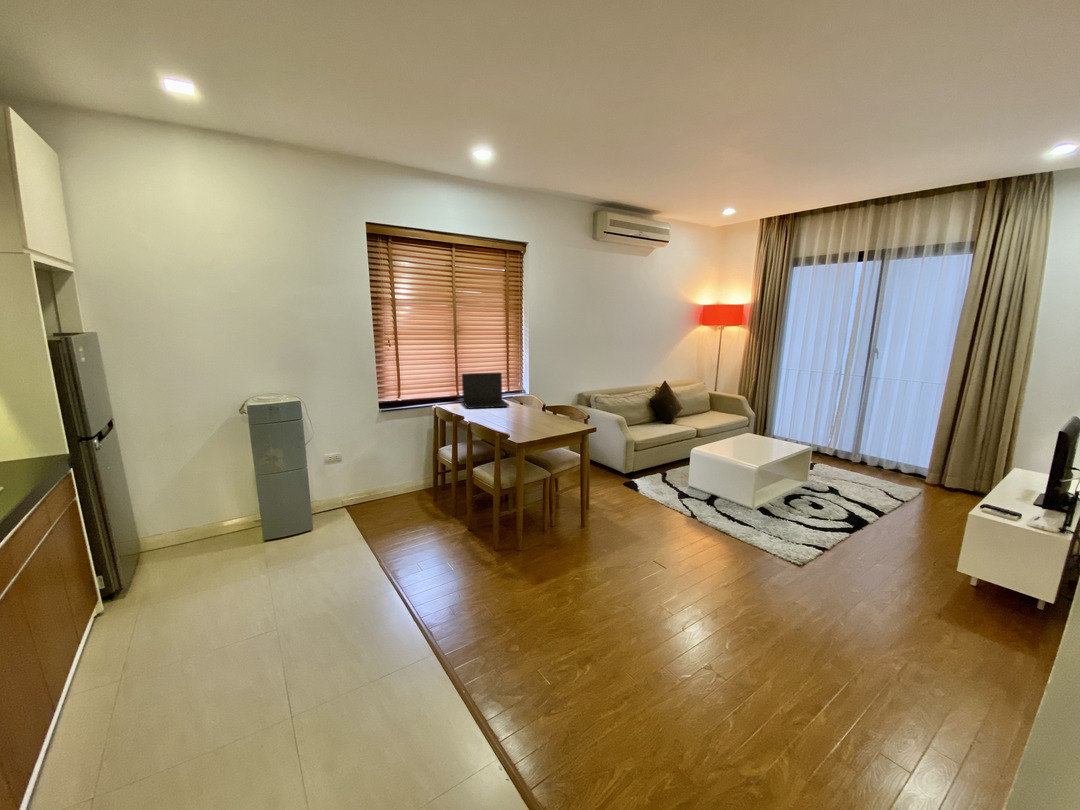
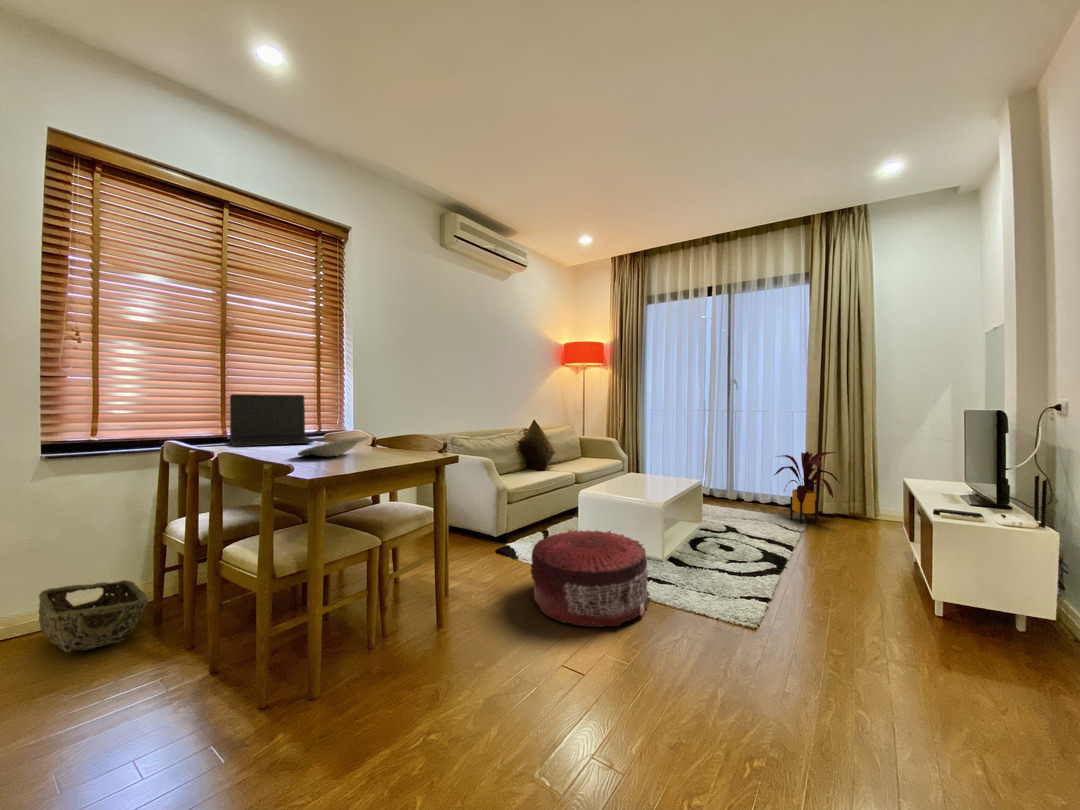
plate: none [506,413,545,424] -> present [298,437,368,457]
house plant: none [889,428,968,496] -> present [775,452,840,523]
woven basket: none [388,476,434,509] -> present [39,580,148,652]
pouf: none [644,478,730,546] -> present [531,530,649,627]

